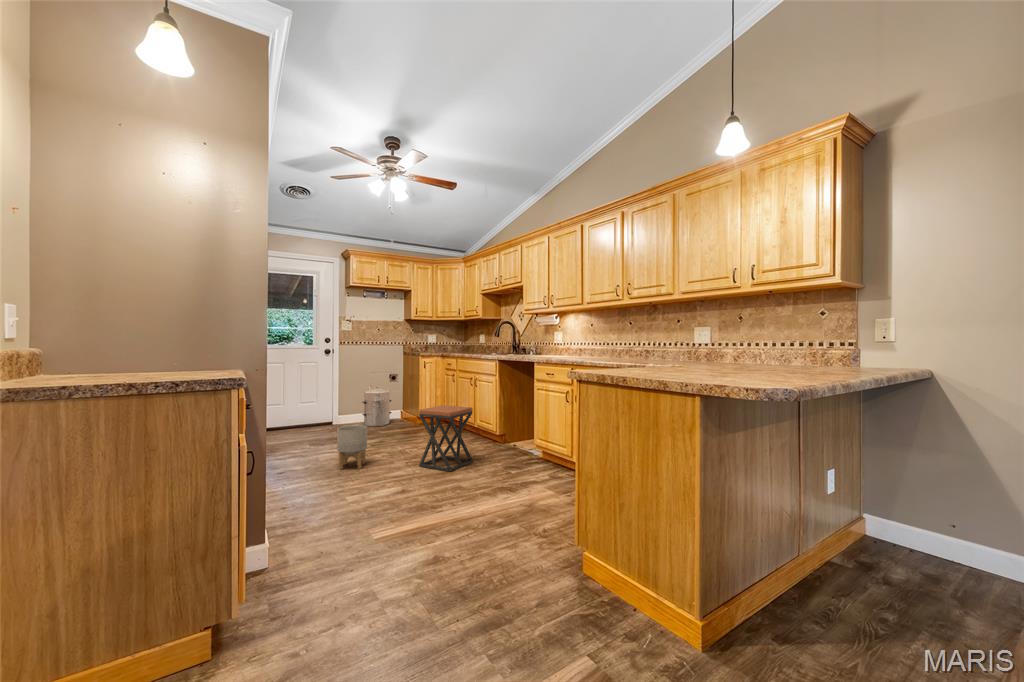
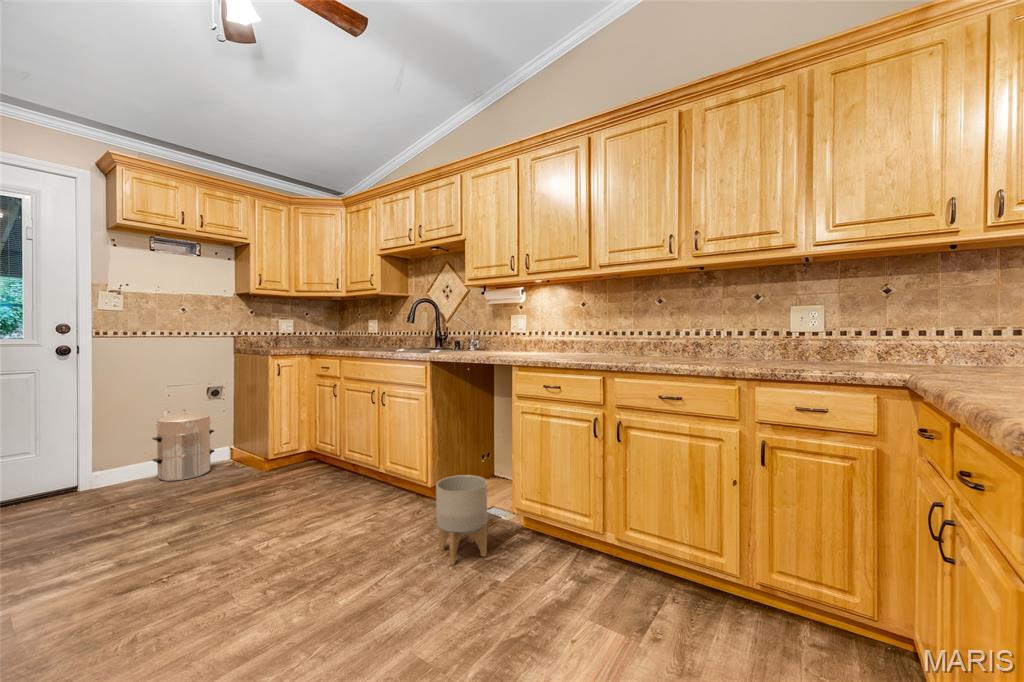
stool: present [419,405,473,471] -> none [296,450,404,592]
planter: present [337,425,367,470] -> present [436,475,487,565]

